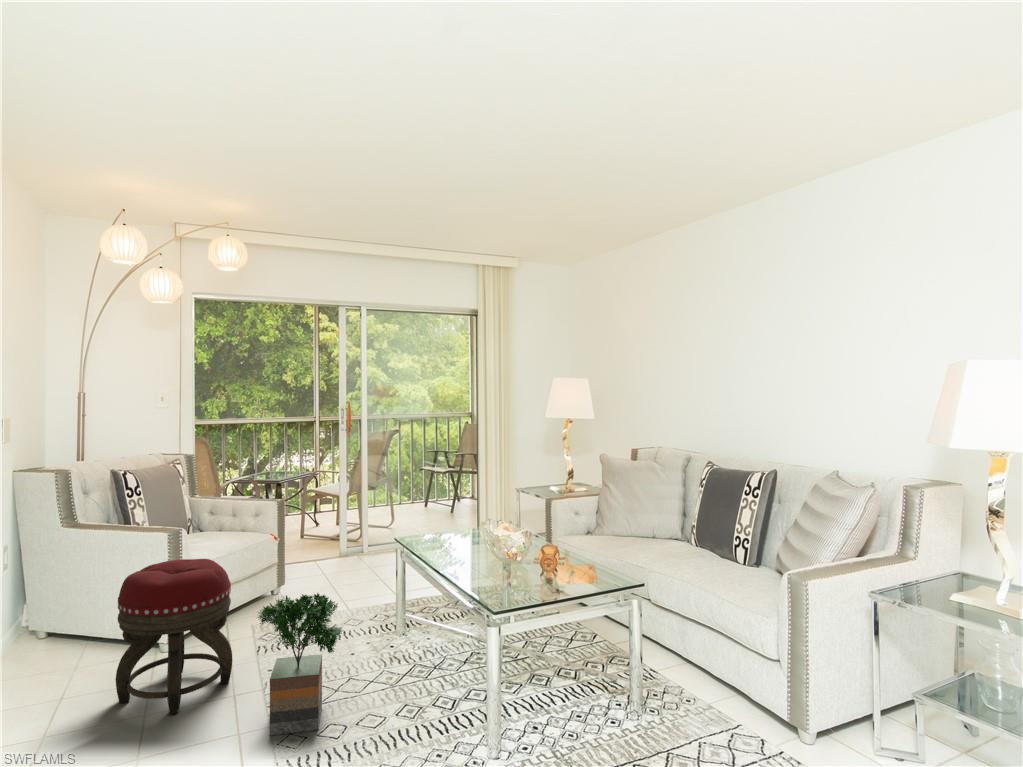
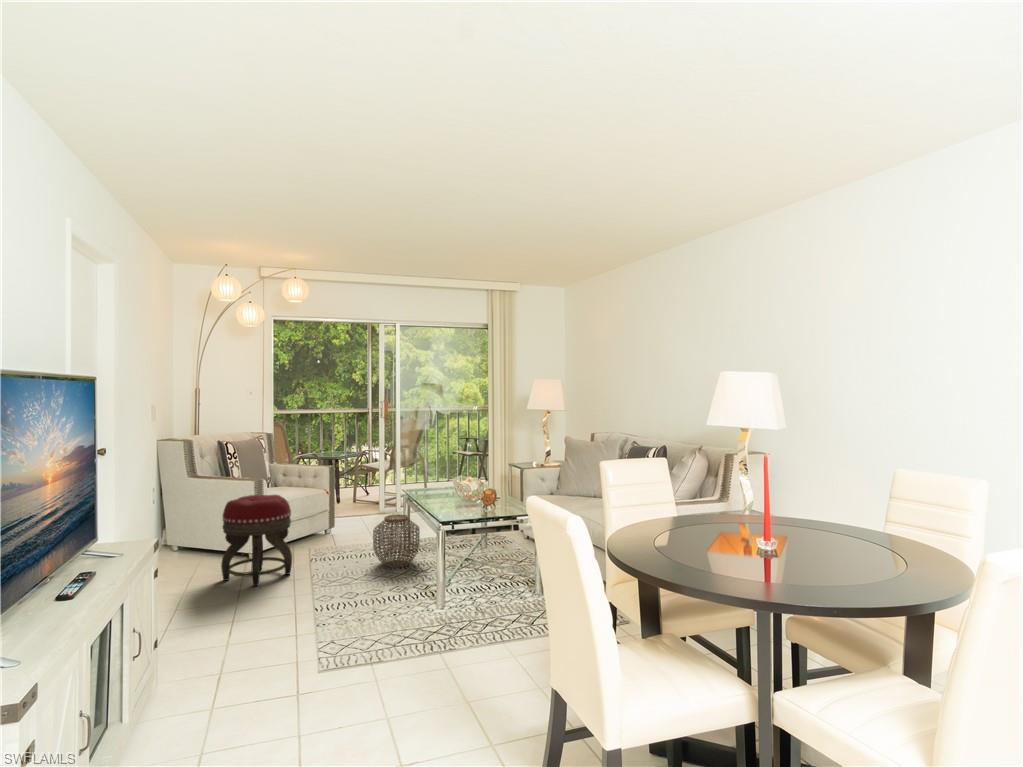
woven basket: none [355,578,423,659] -> present [373,514,420,567]
potted tree: present [258,593,342,736] -> none [303,513,358,597]

